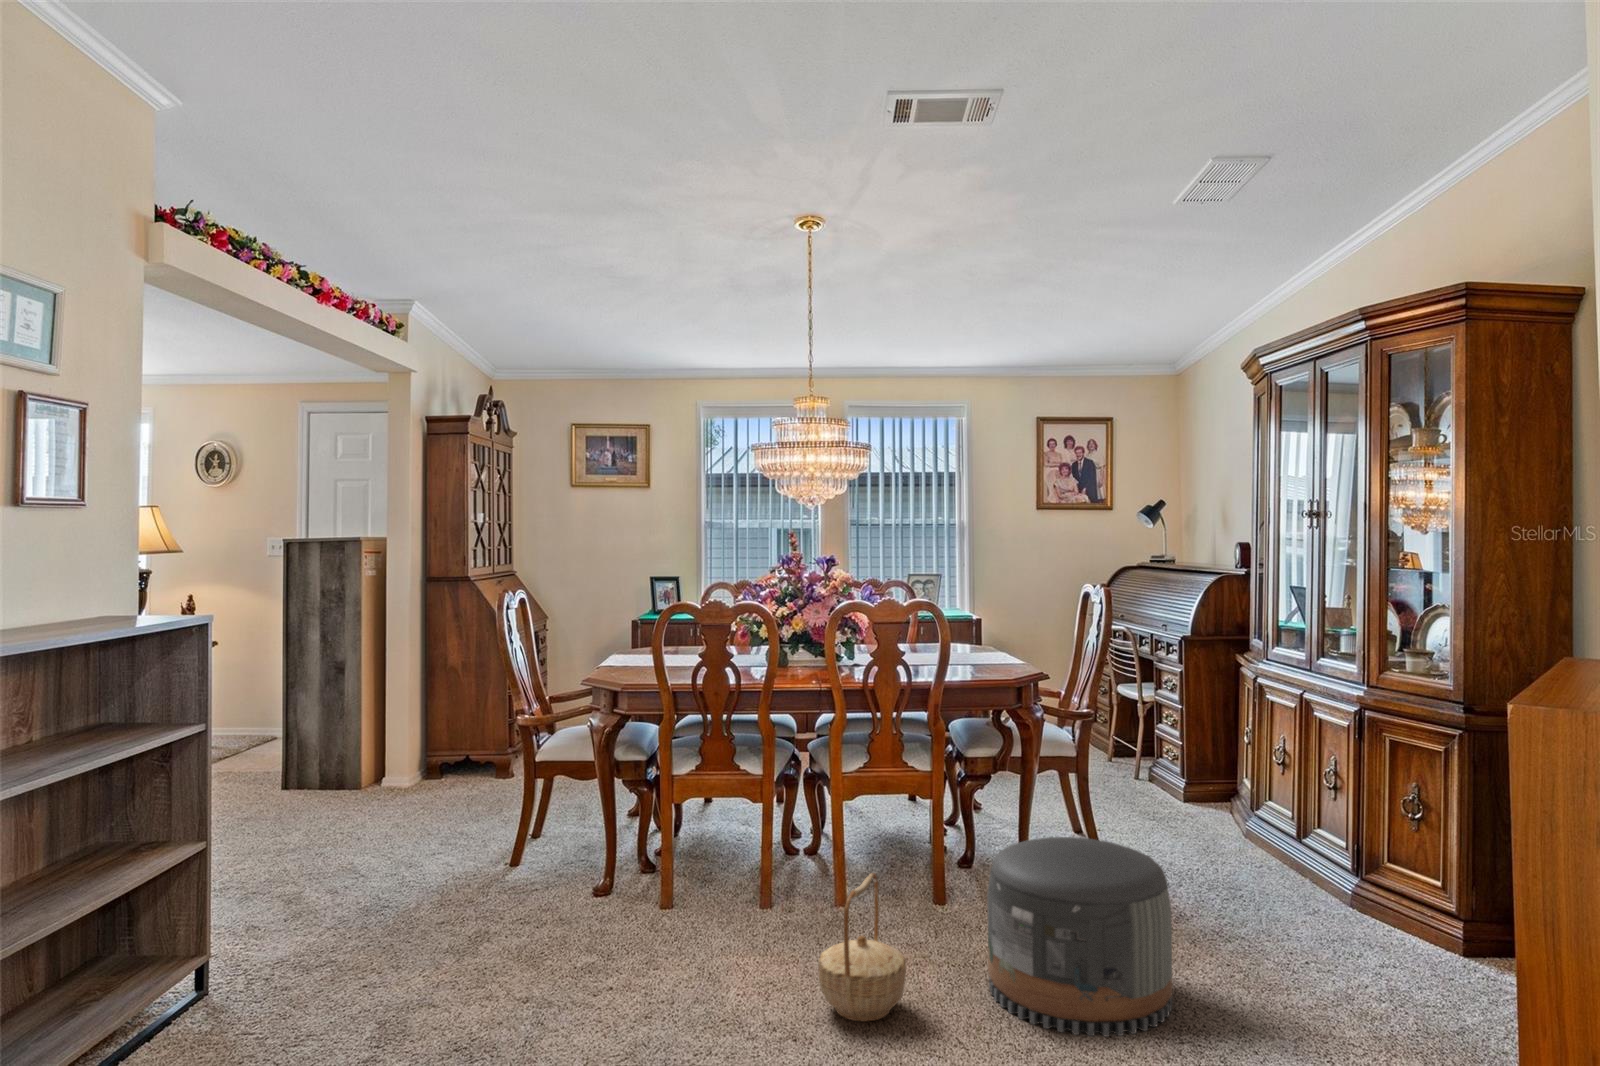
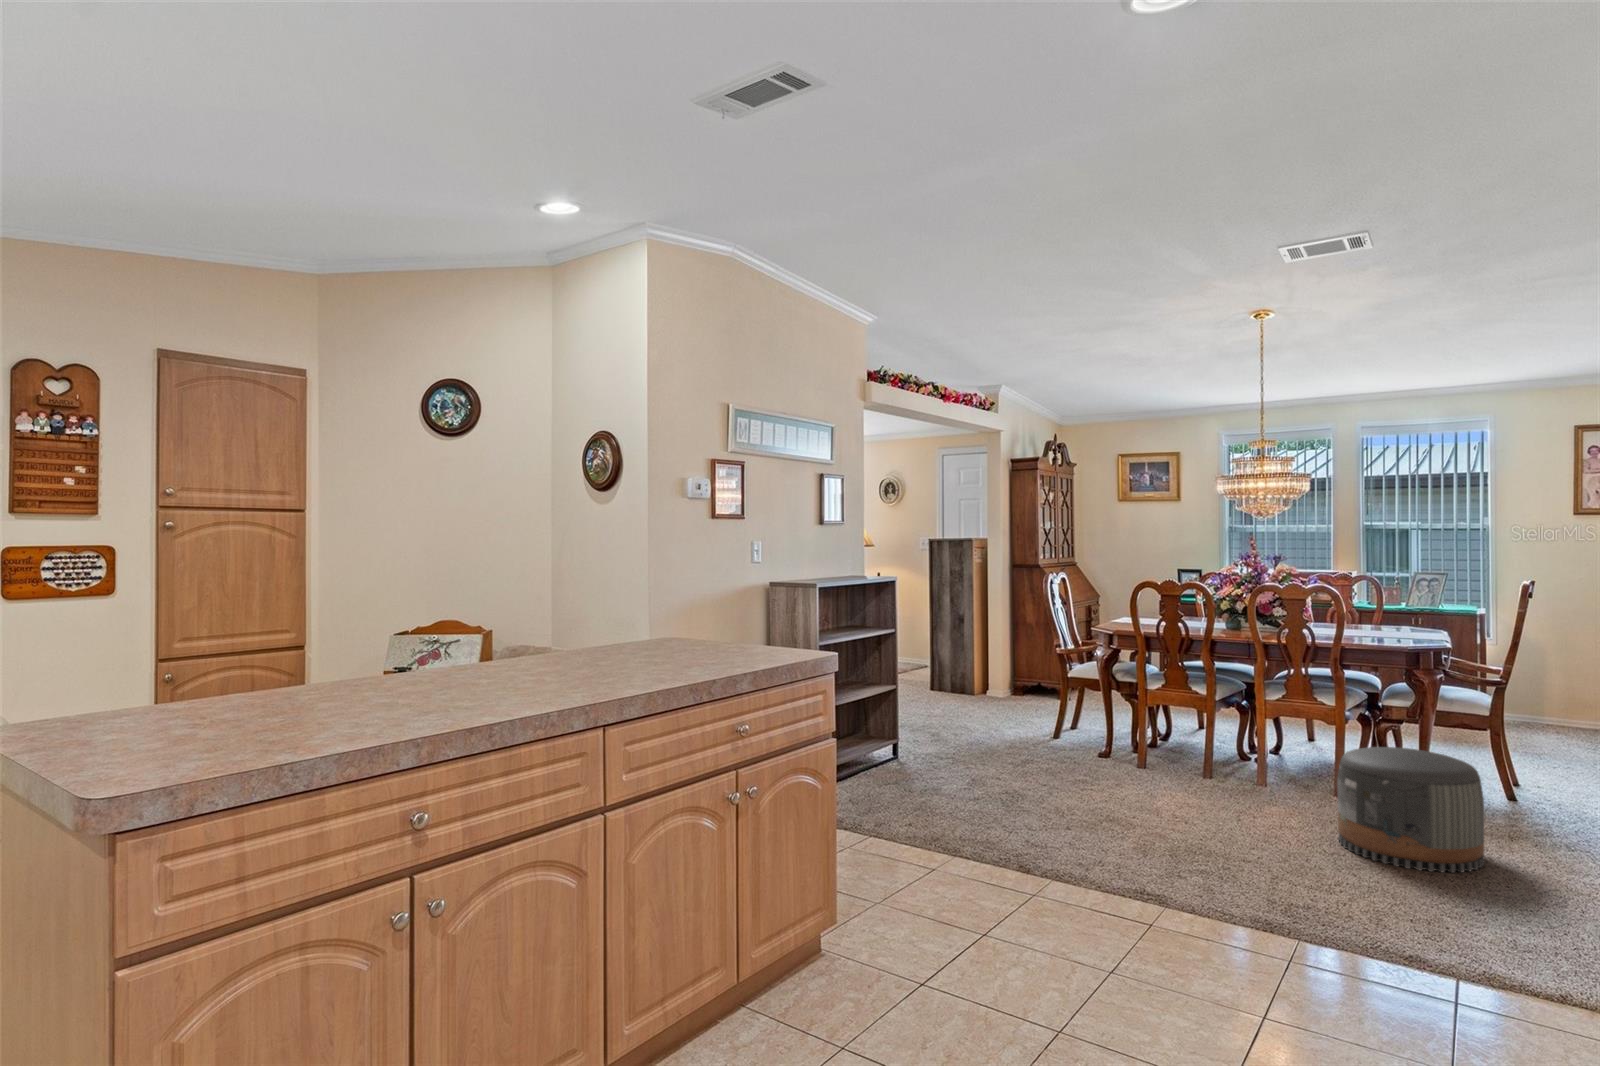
basket: present [819,873,906,1021] -> none [1211,749,1271,833]

